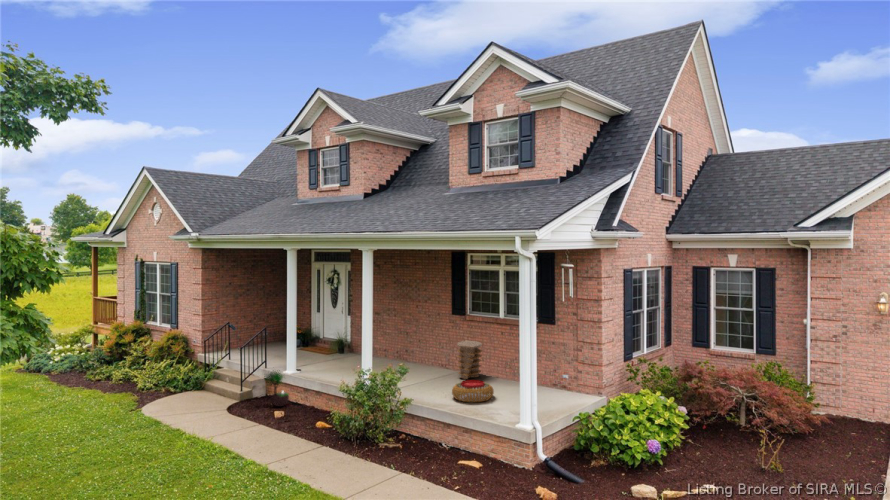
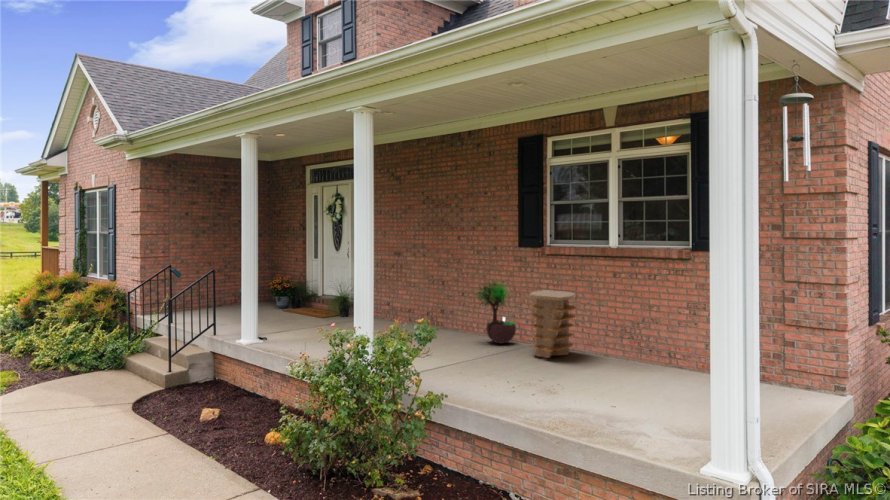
potted tree: present [264,371,289,406] -> present [477,282,516,344]
pouf: present [452,380,494,402] -> none [526,358,614,404]

